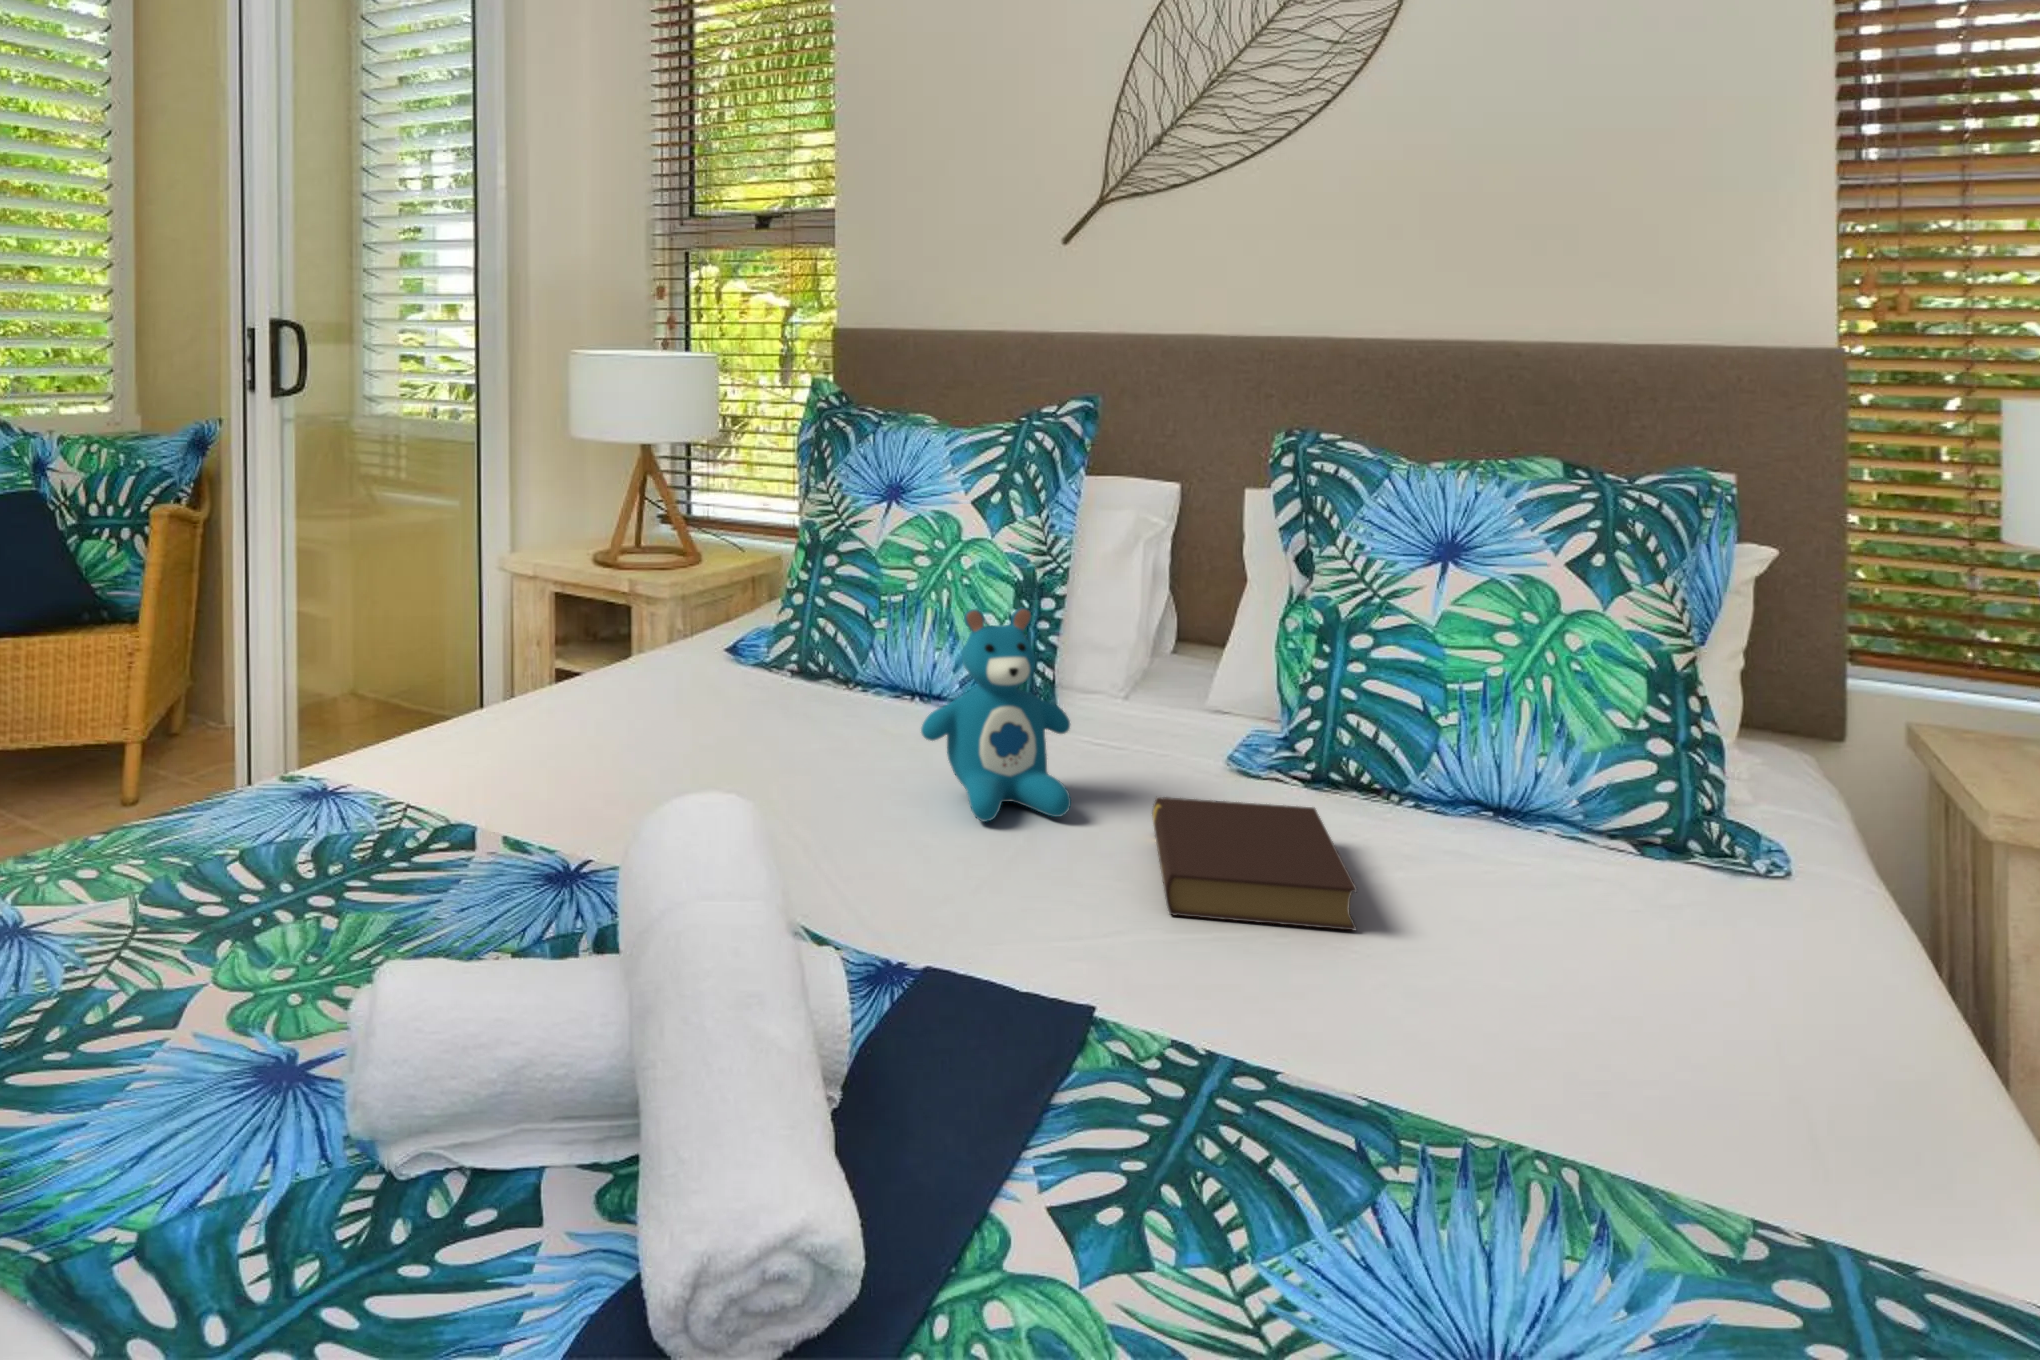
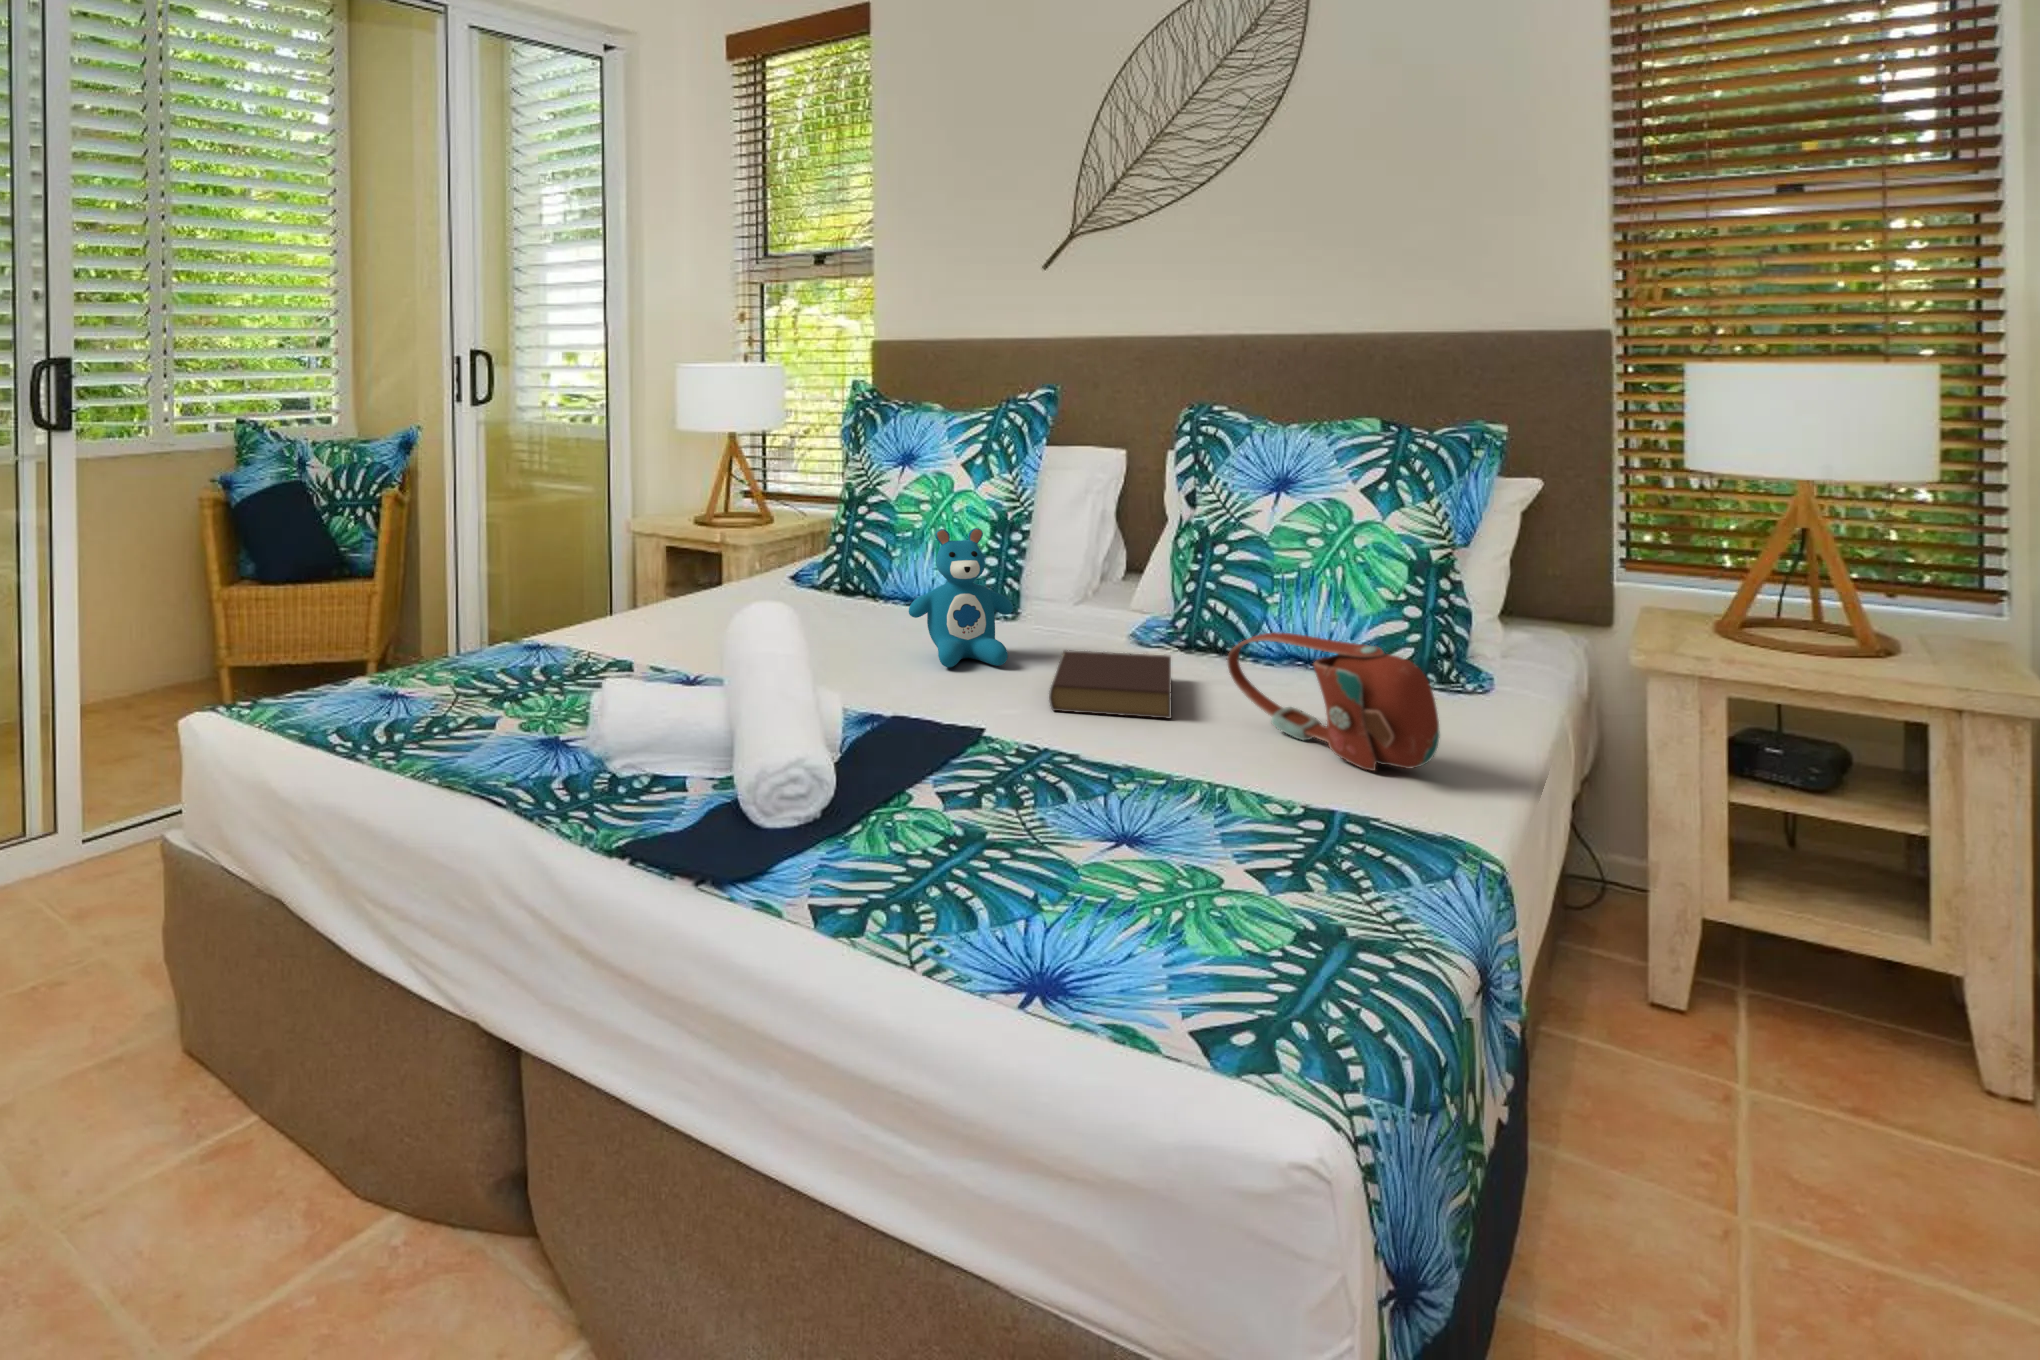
handbag: none [1441,803,1840,1055] -> present [1227,632,1440,771]

